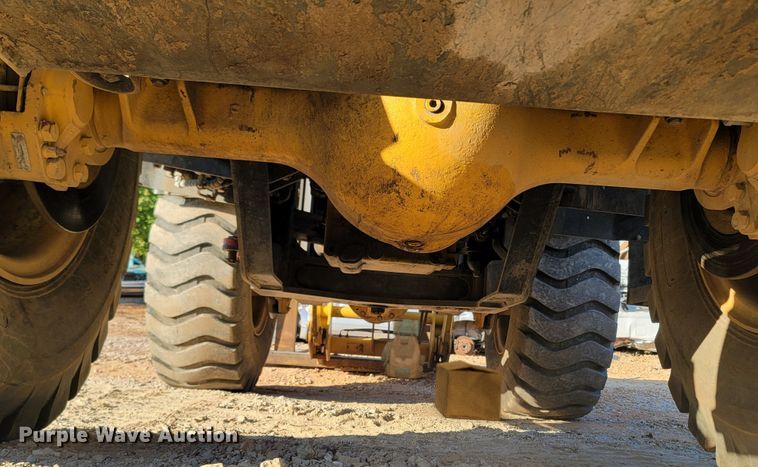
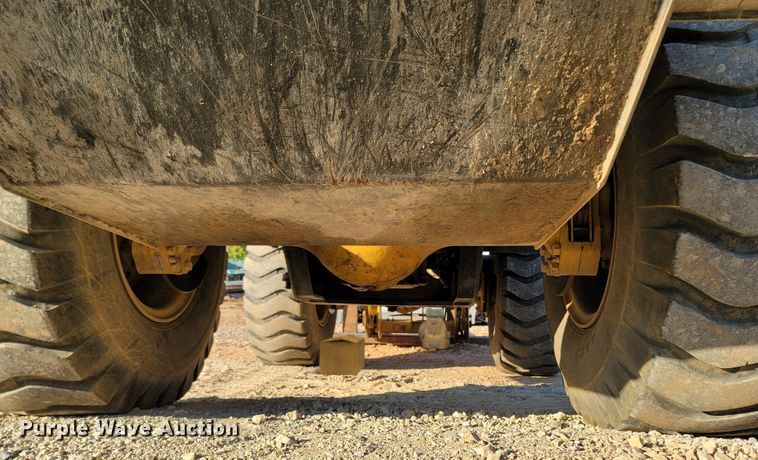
cardboard box: present [435,360,502,421] -> present [319,334,365,375]

